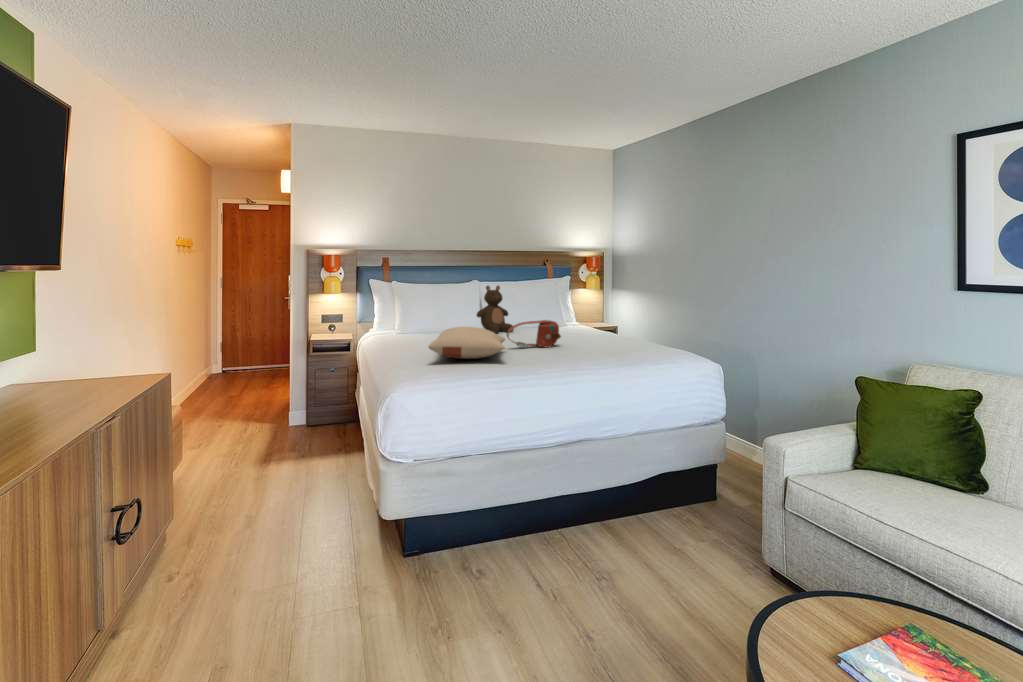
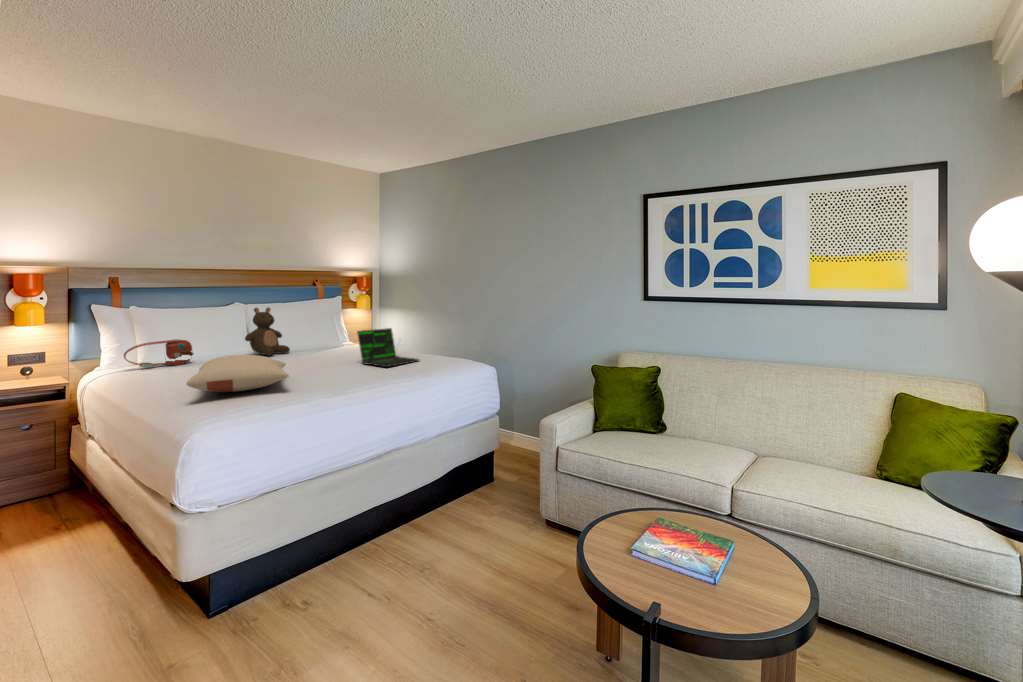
laptop: none [574,311,637,352] -> present [357,328,419,367]
handbag: present [507,320,561,348] -> present [124,339,194,368]

